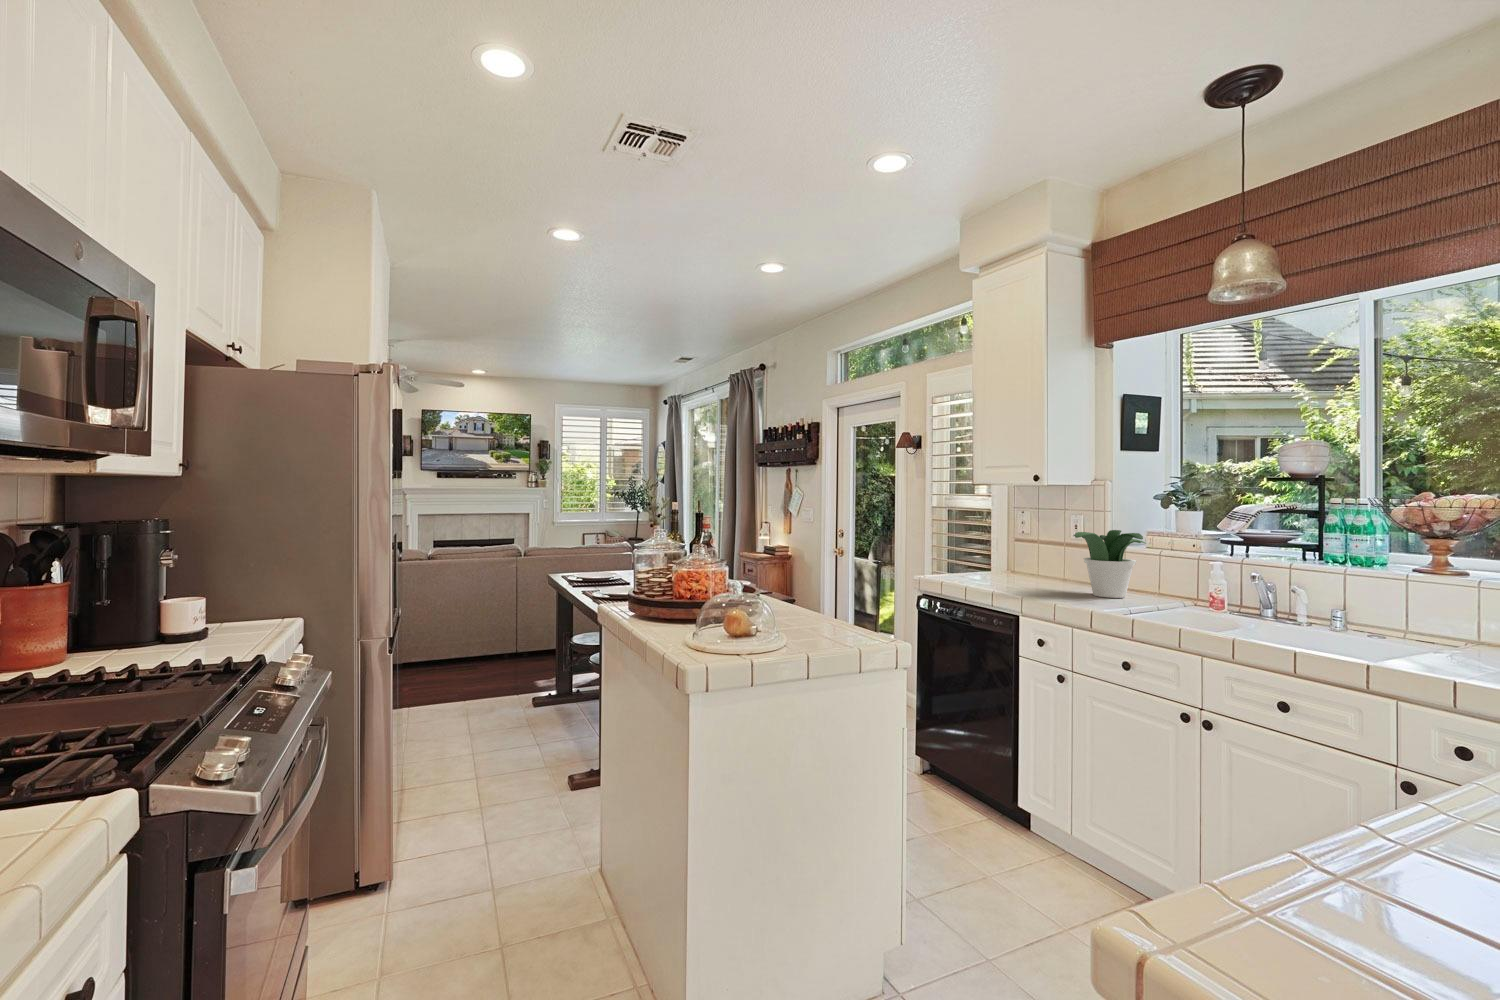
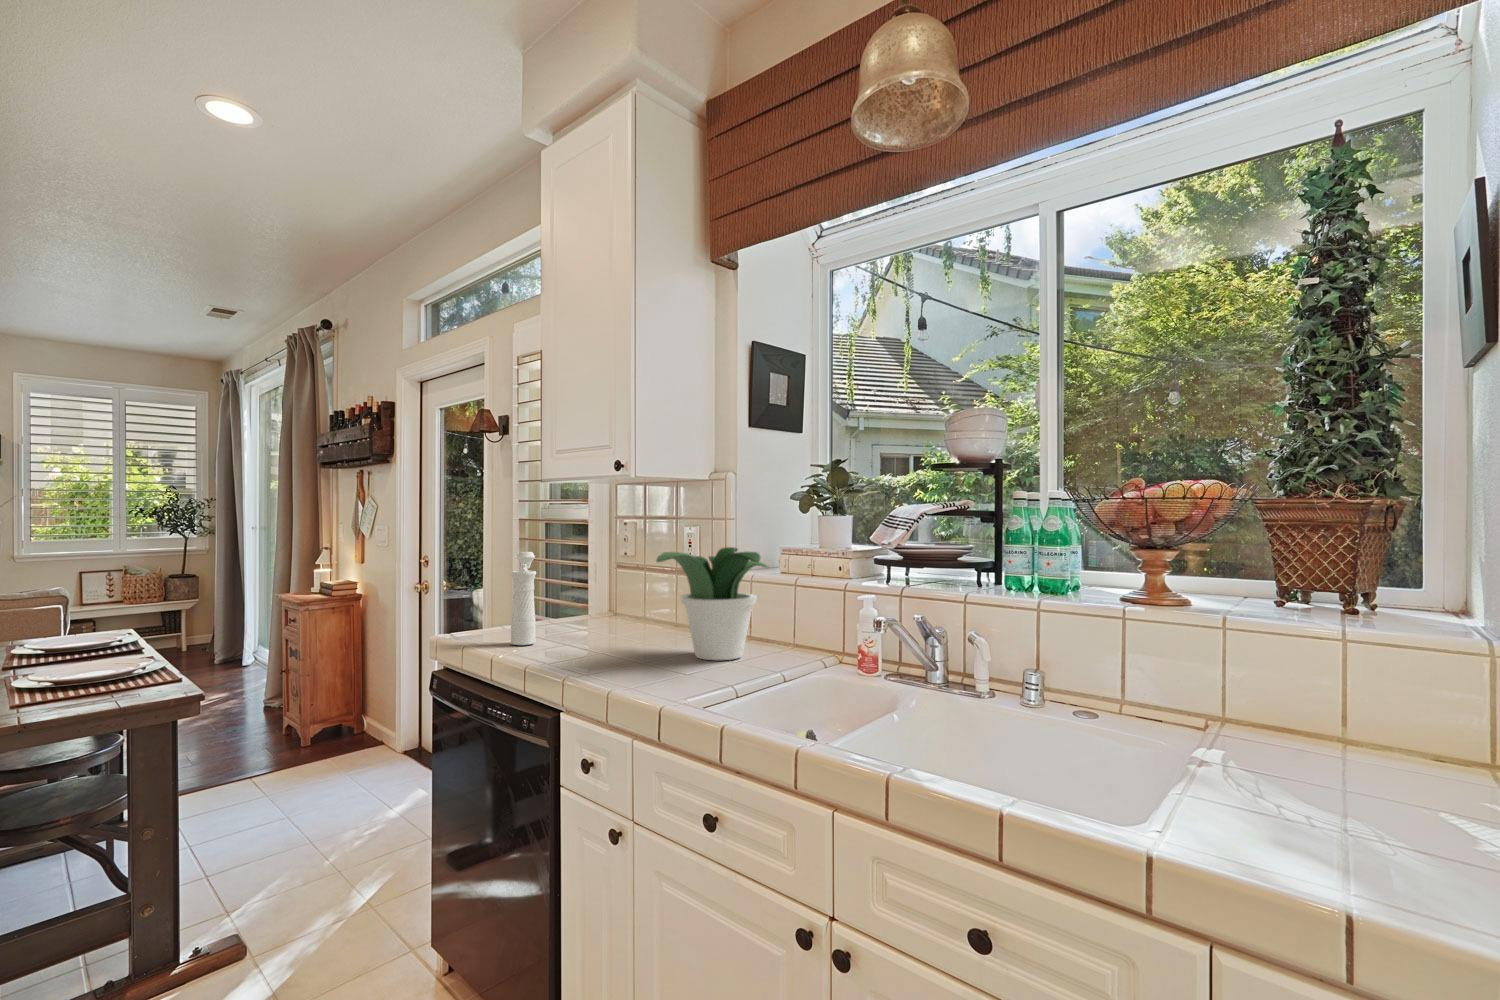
pepper mill: none [969,529,987,583] -> present [511,552,536,645]

